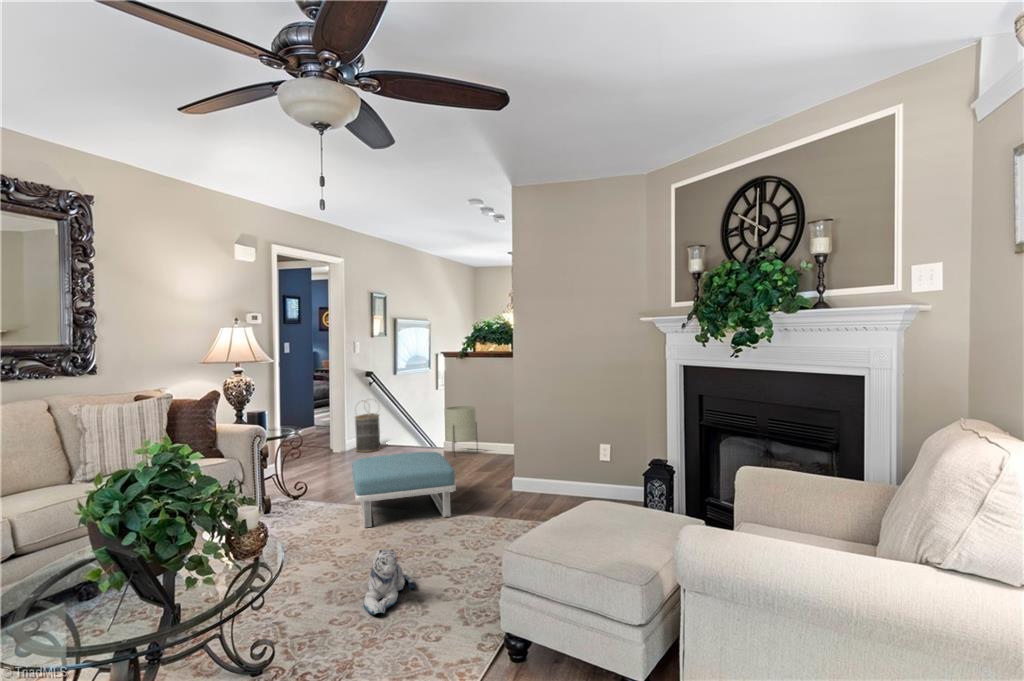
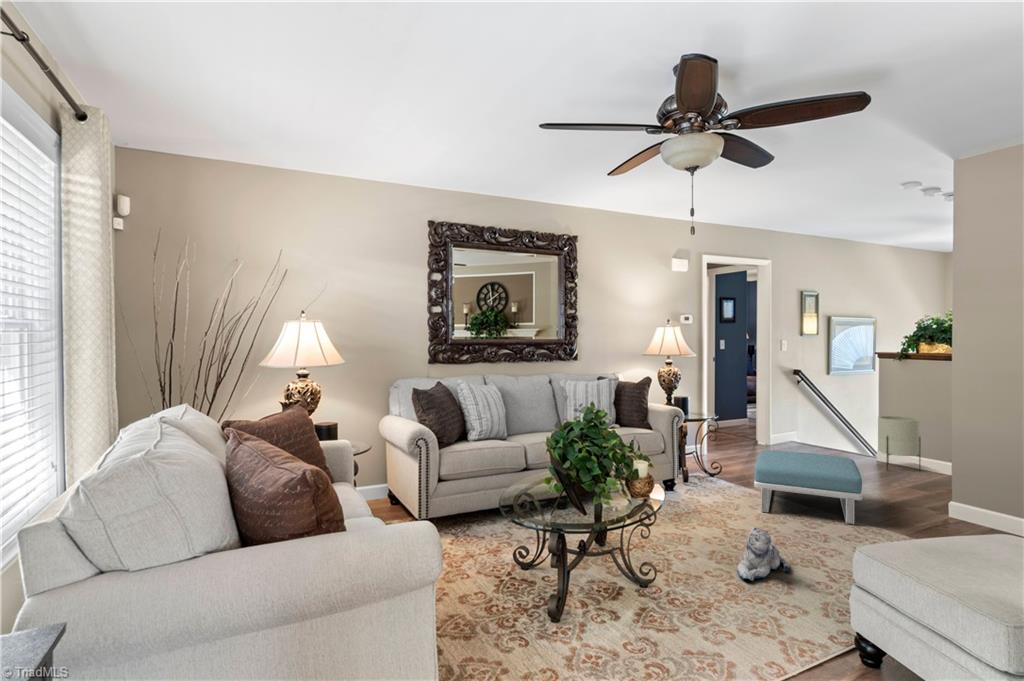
basket: present [355,413,381,452] -> none [779,398,806,449]

